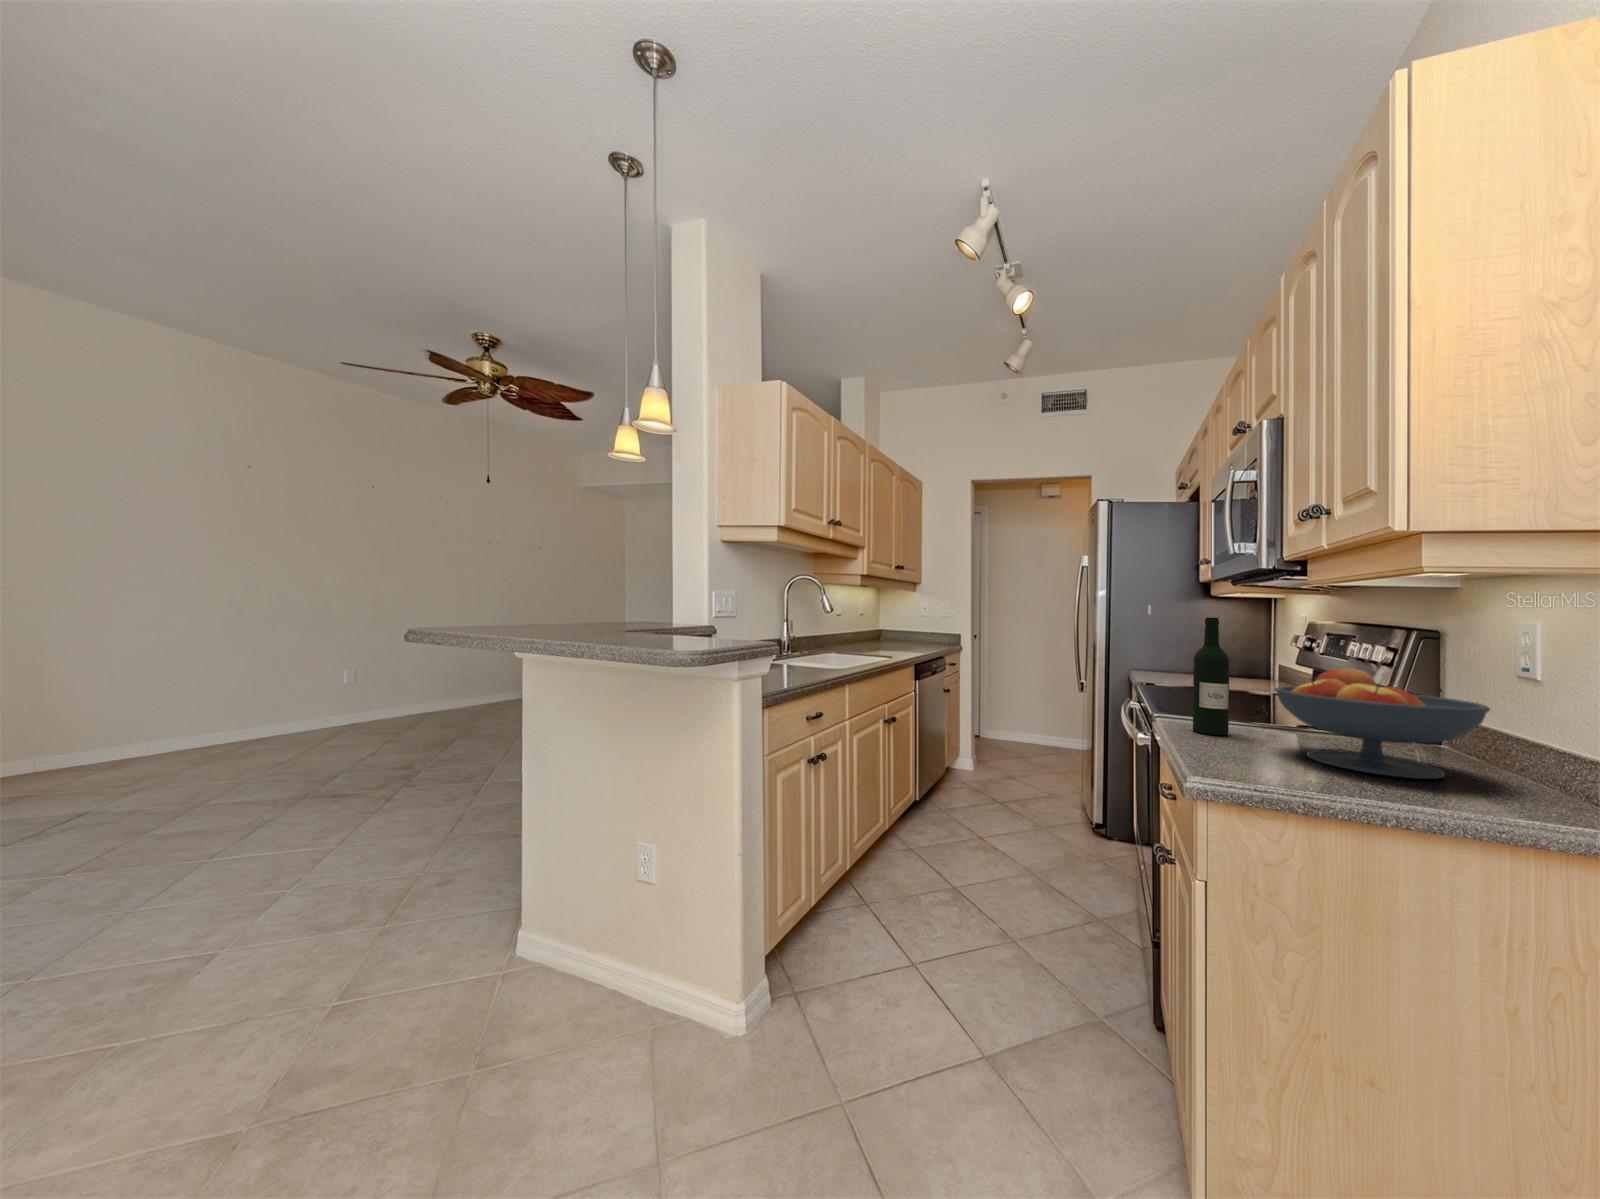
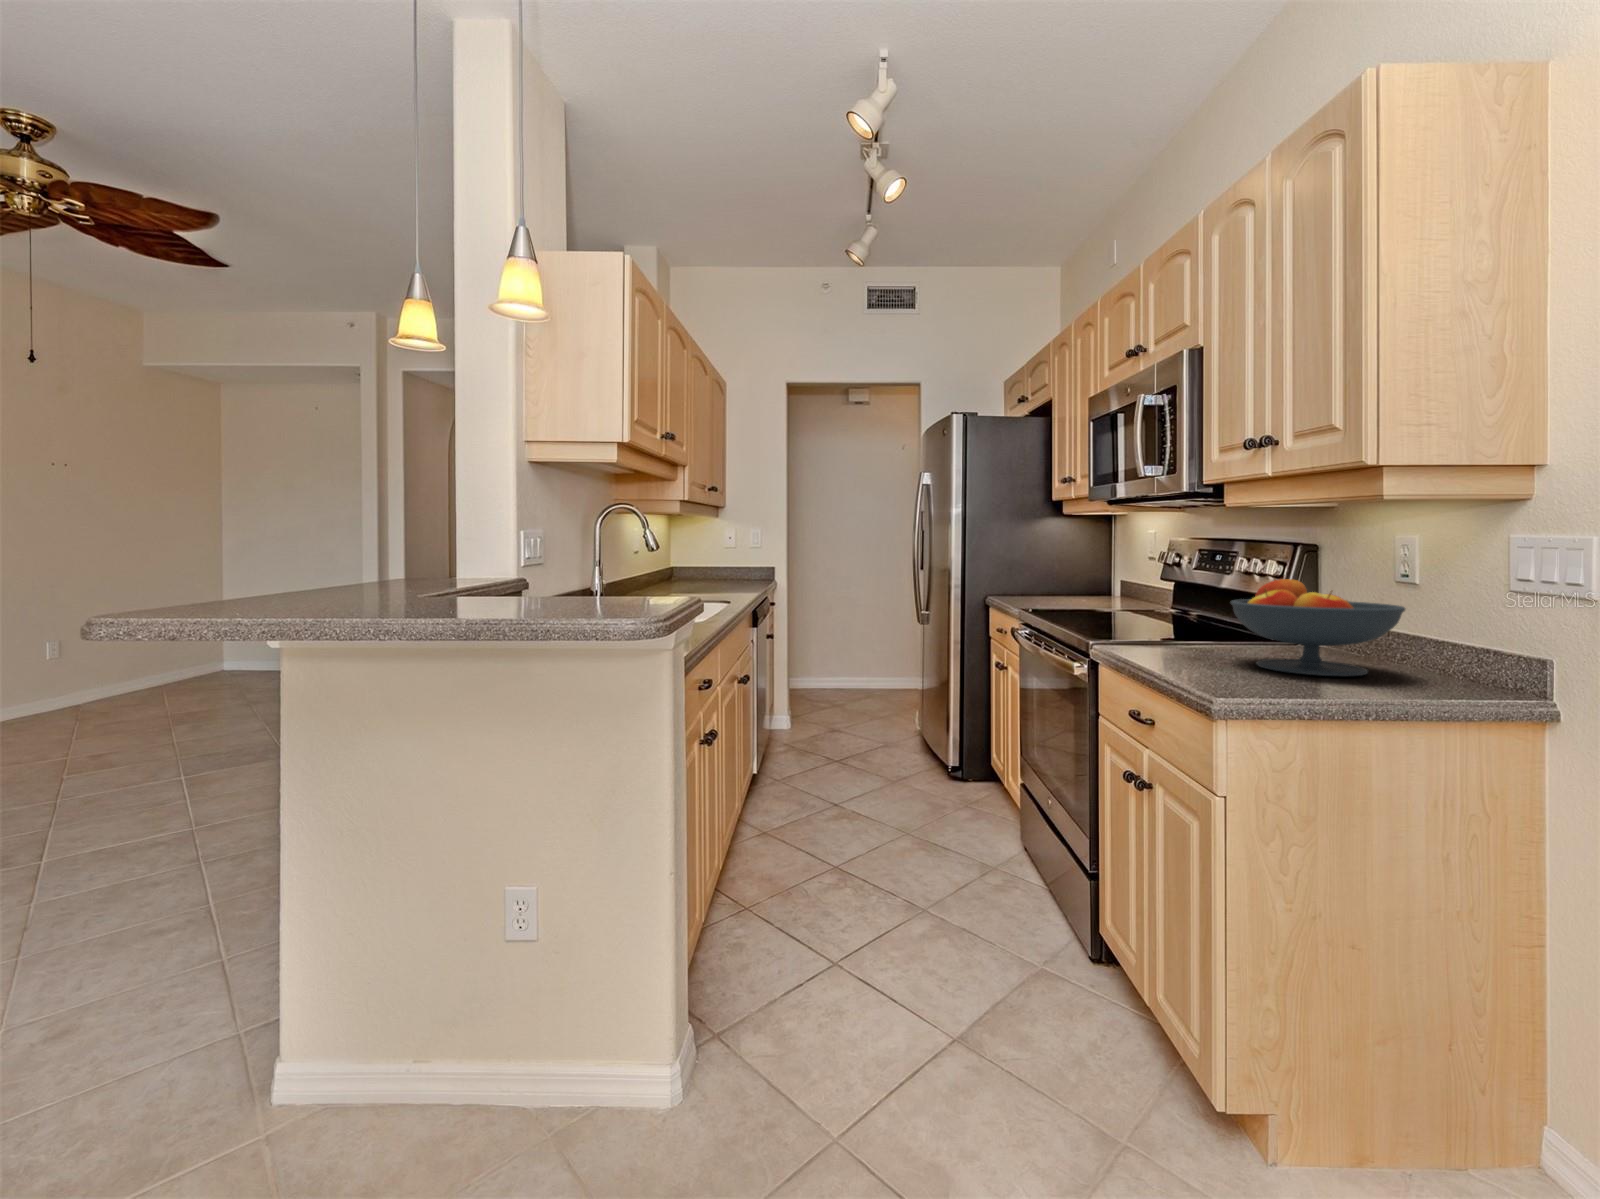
wine bottle: present [1193,617,1229,735] -> none [1142,533,1178,655]

